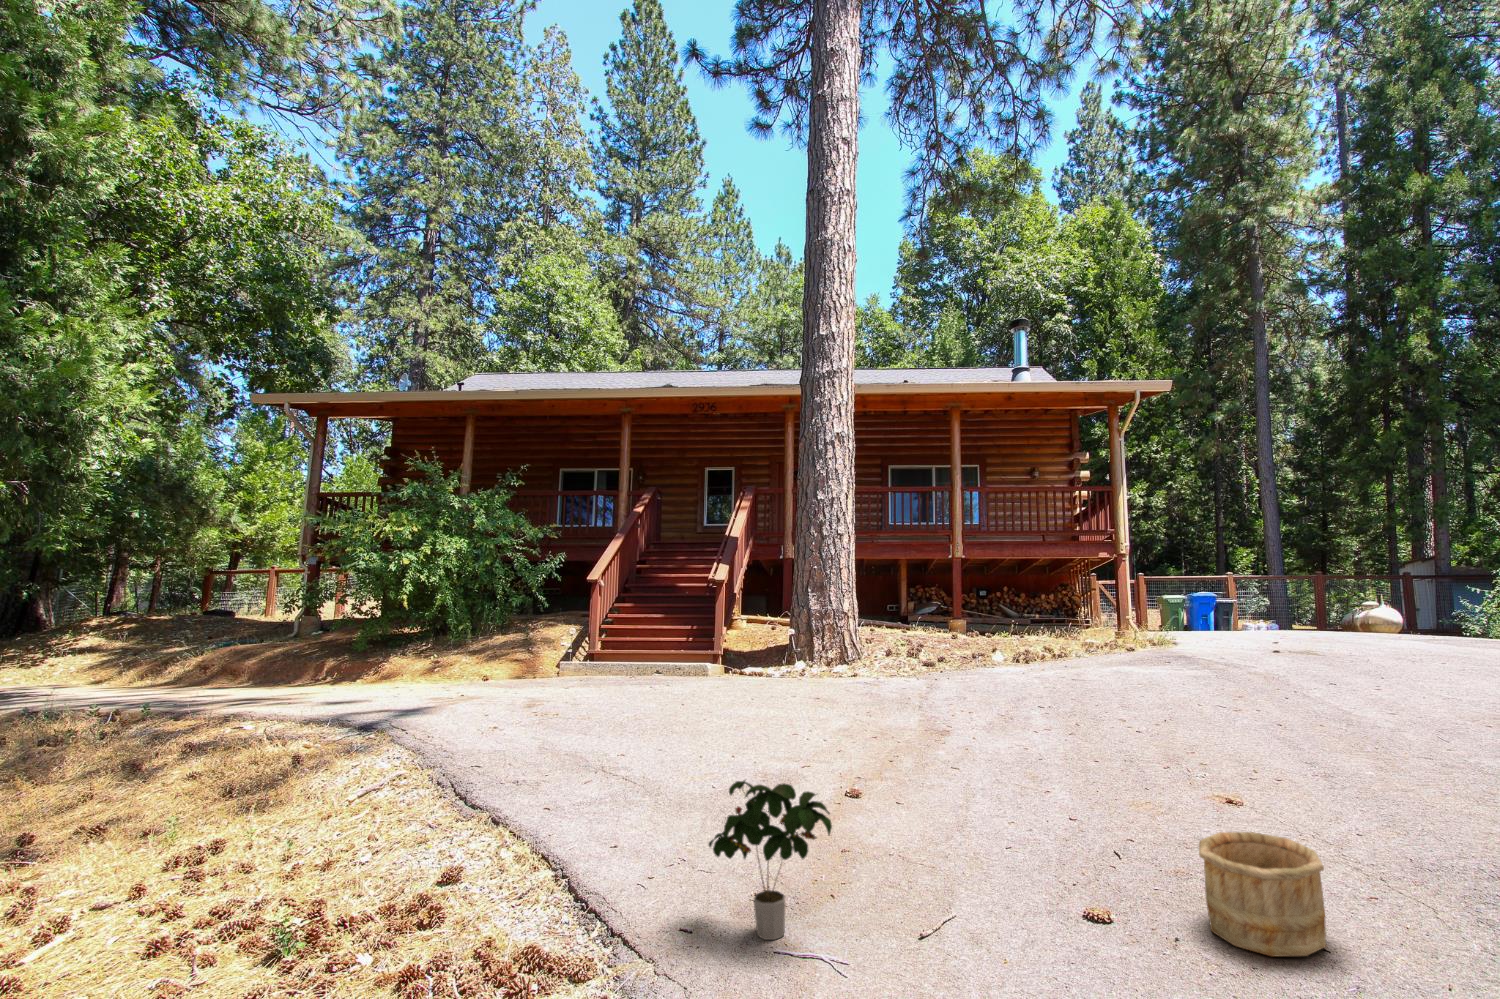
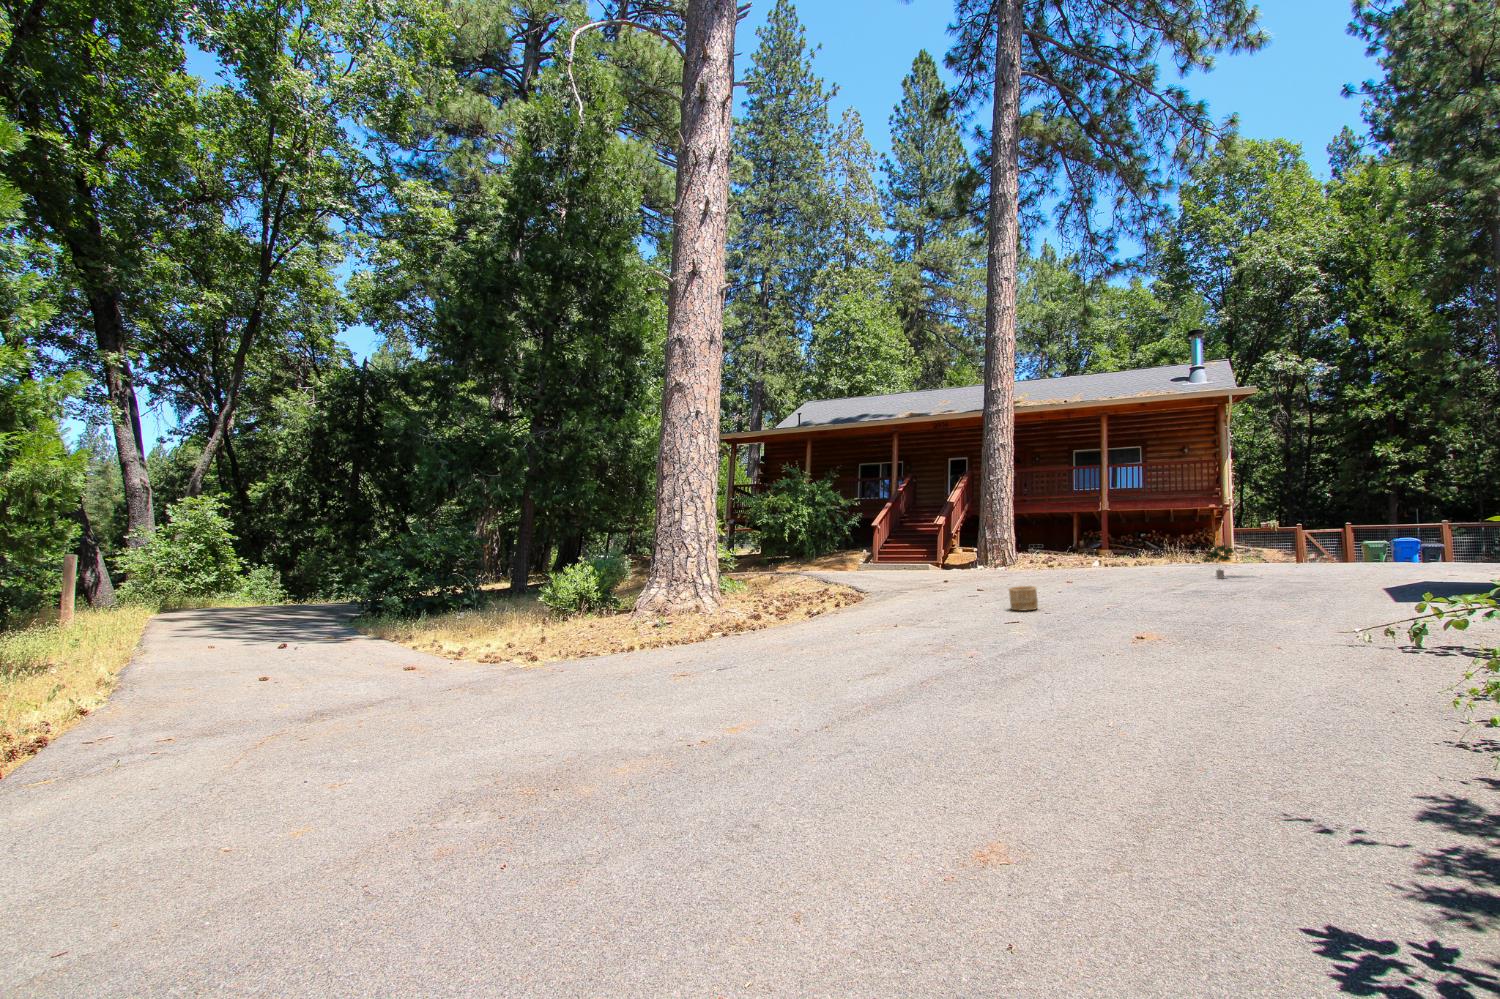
potted plant: present [709,780,832,940] -> present [1204,545,1236,579]

